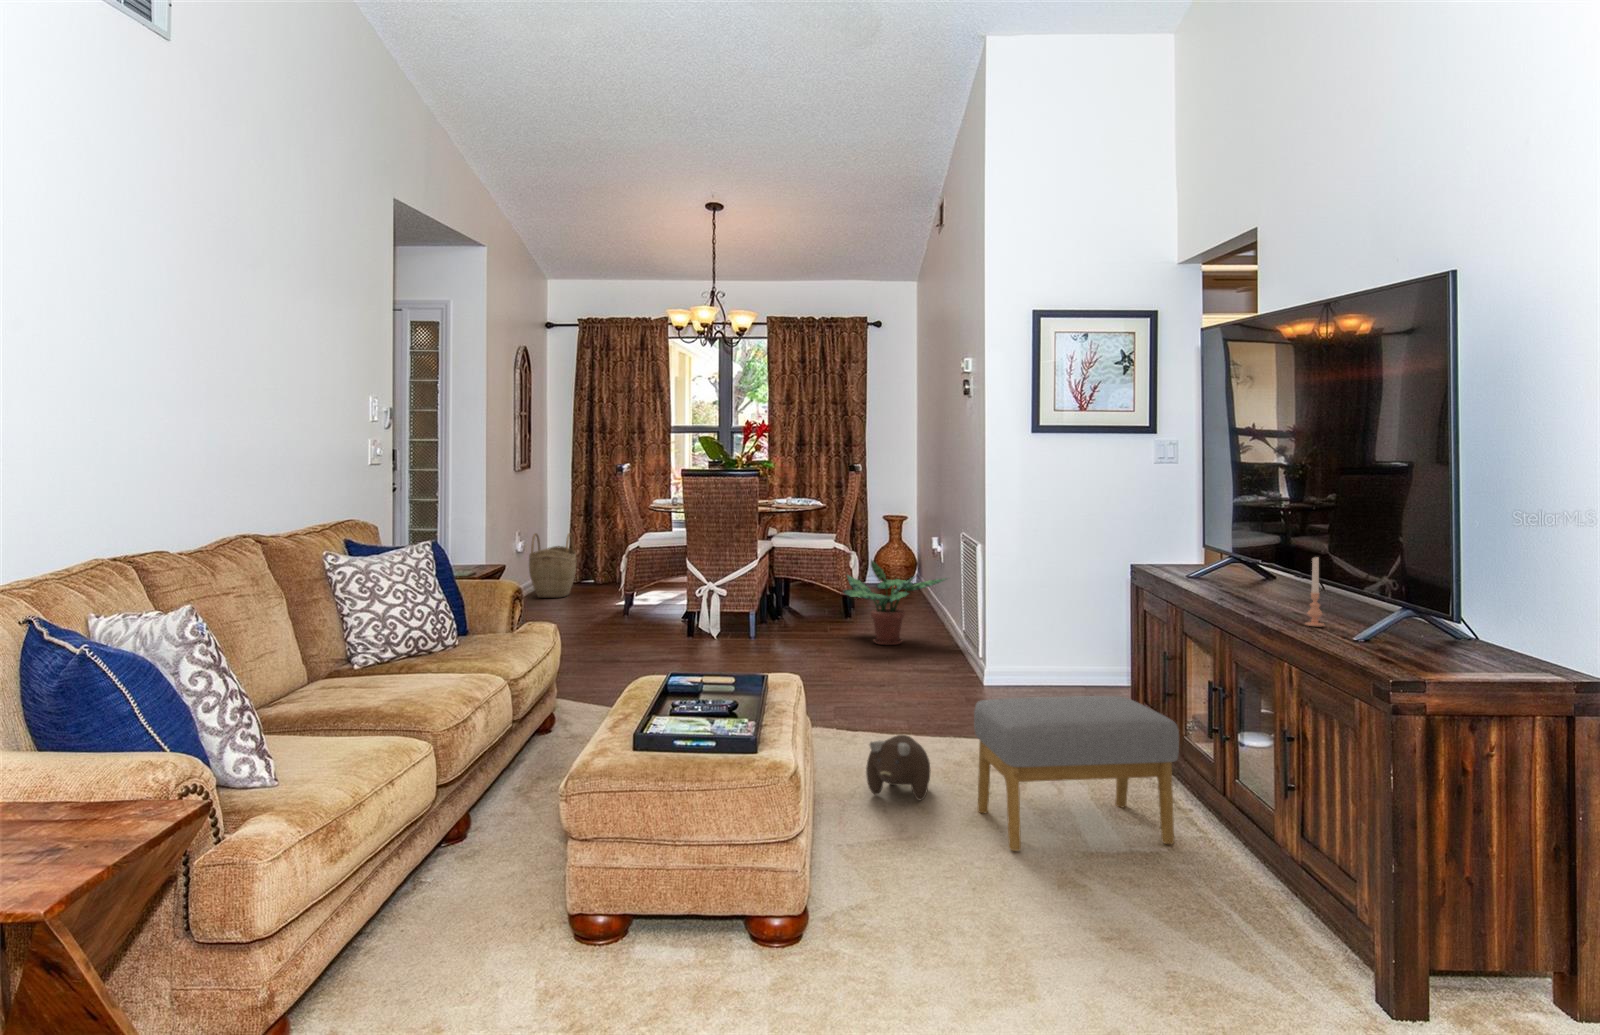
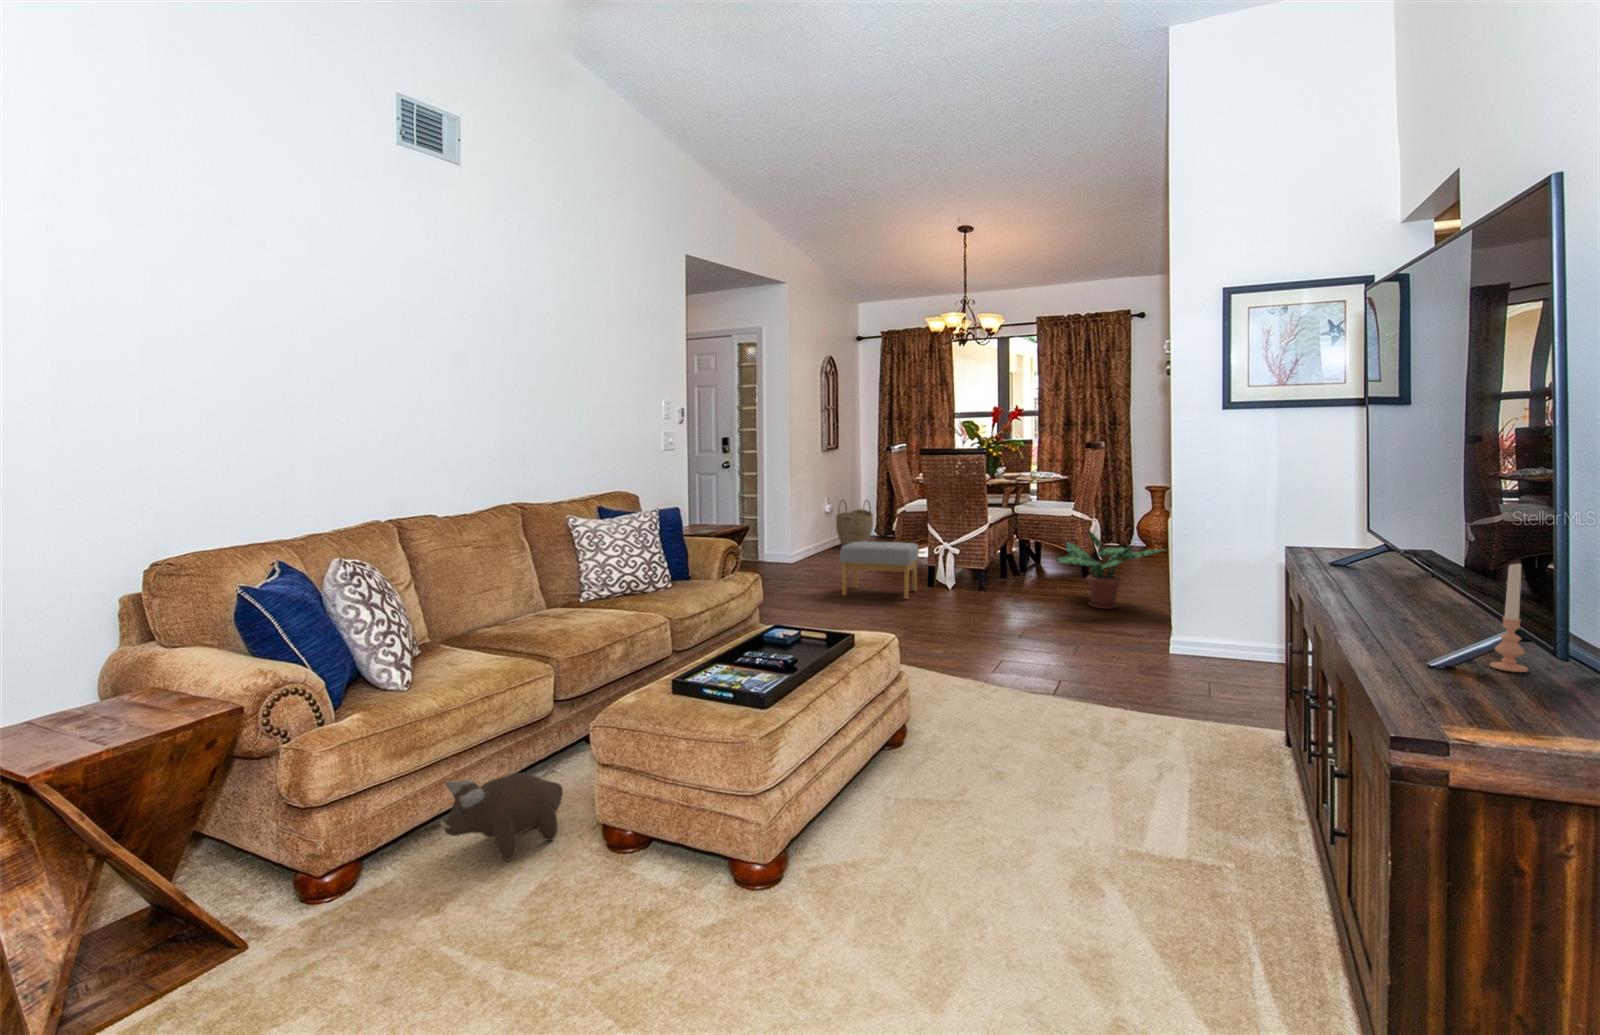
footstool: present [974,696,1179,851] -> present [840,542,919,599]
plush toy: present [866,735,930,800] -> present [440,773,563,861]

